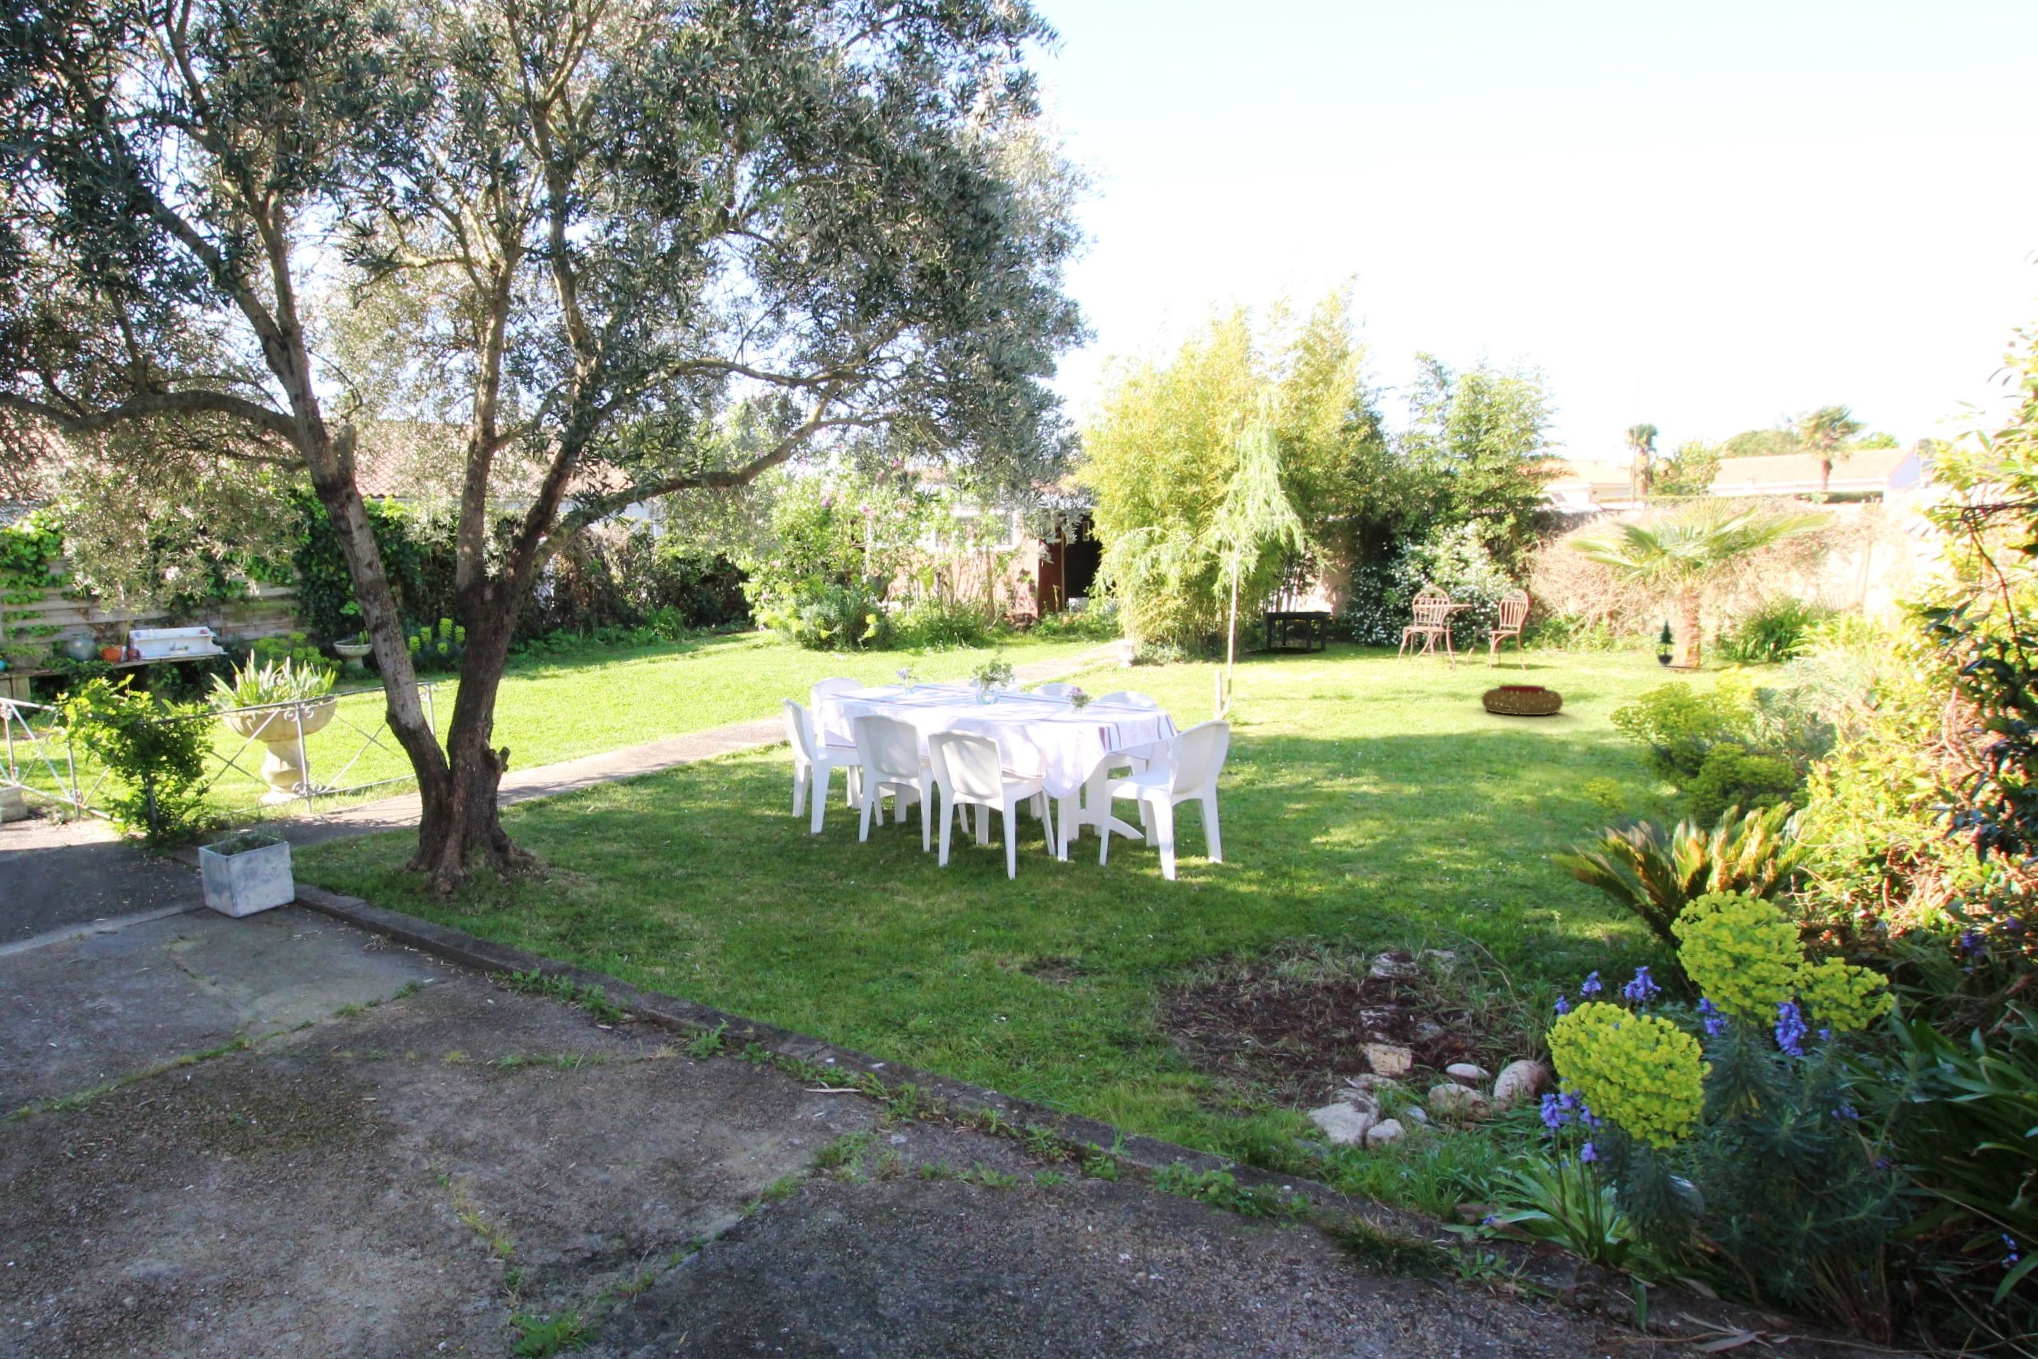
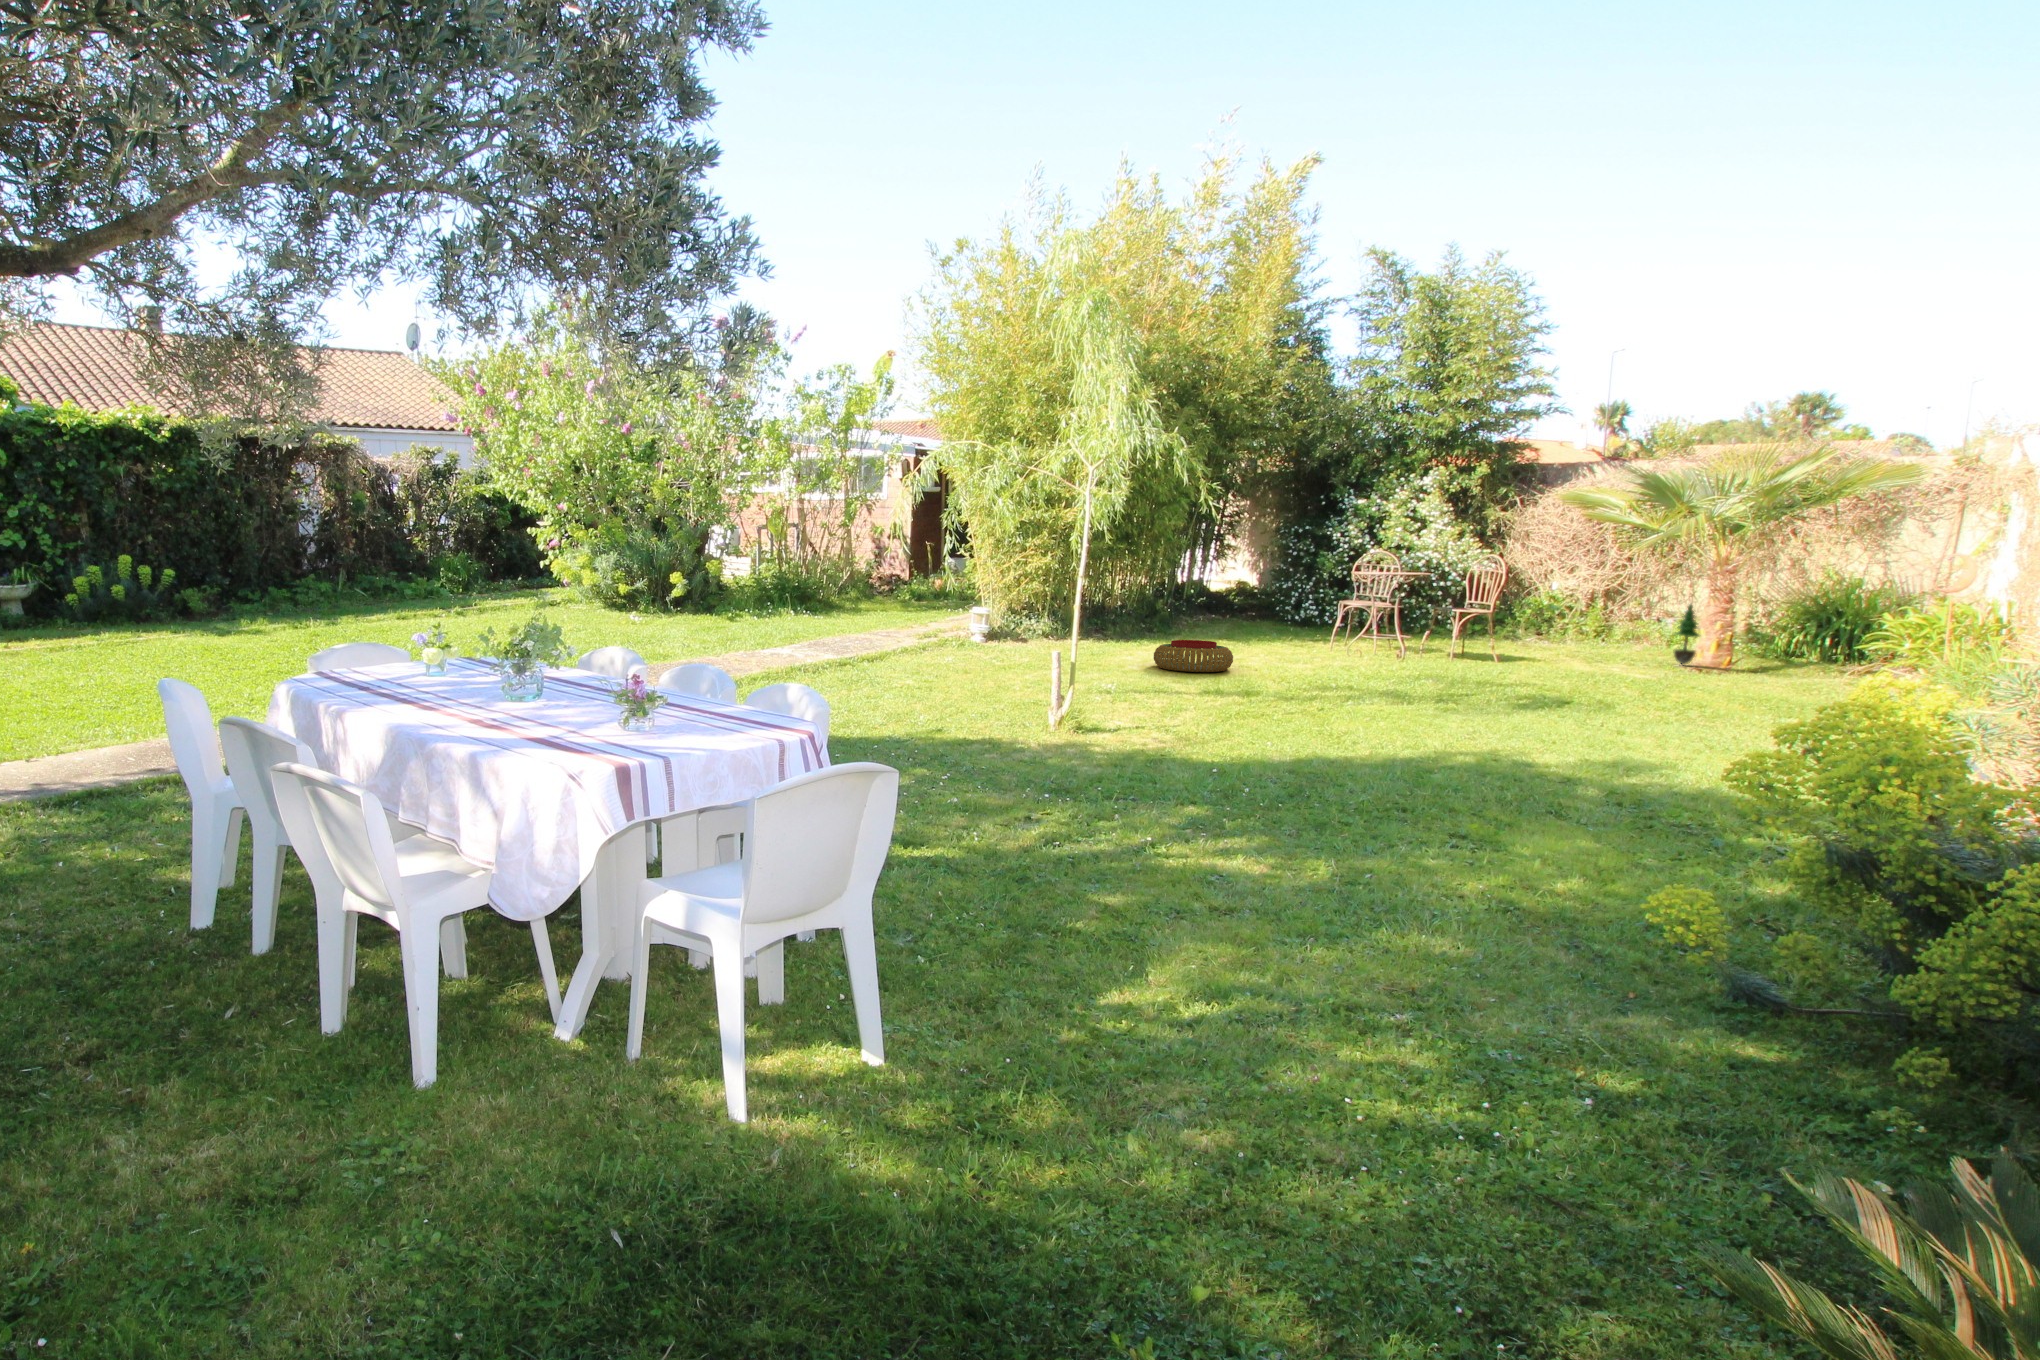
round table: present [1262,612,1331,652] -> none [1162,579,1250,630]
pouf: present [1481,684,1563,715] -> present [1154,640,1233,672]

